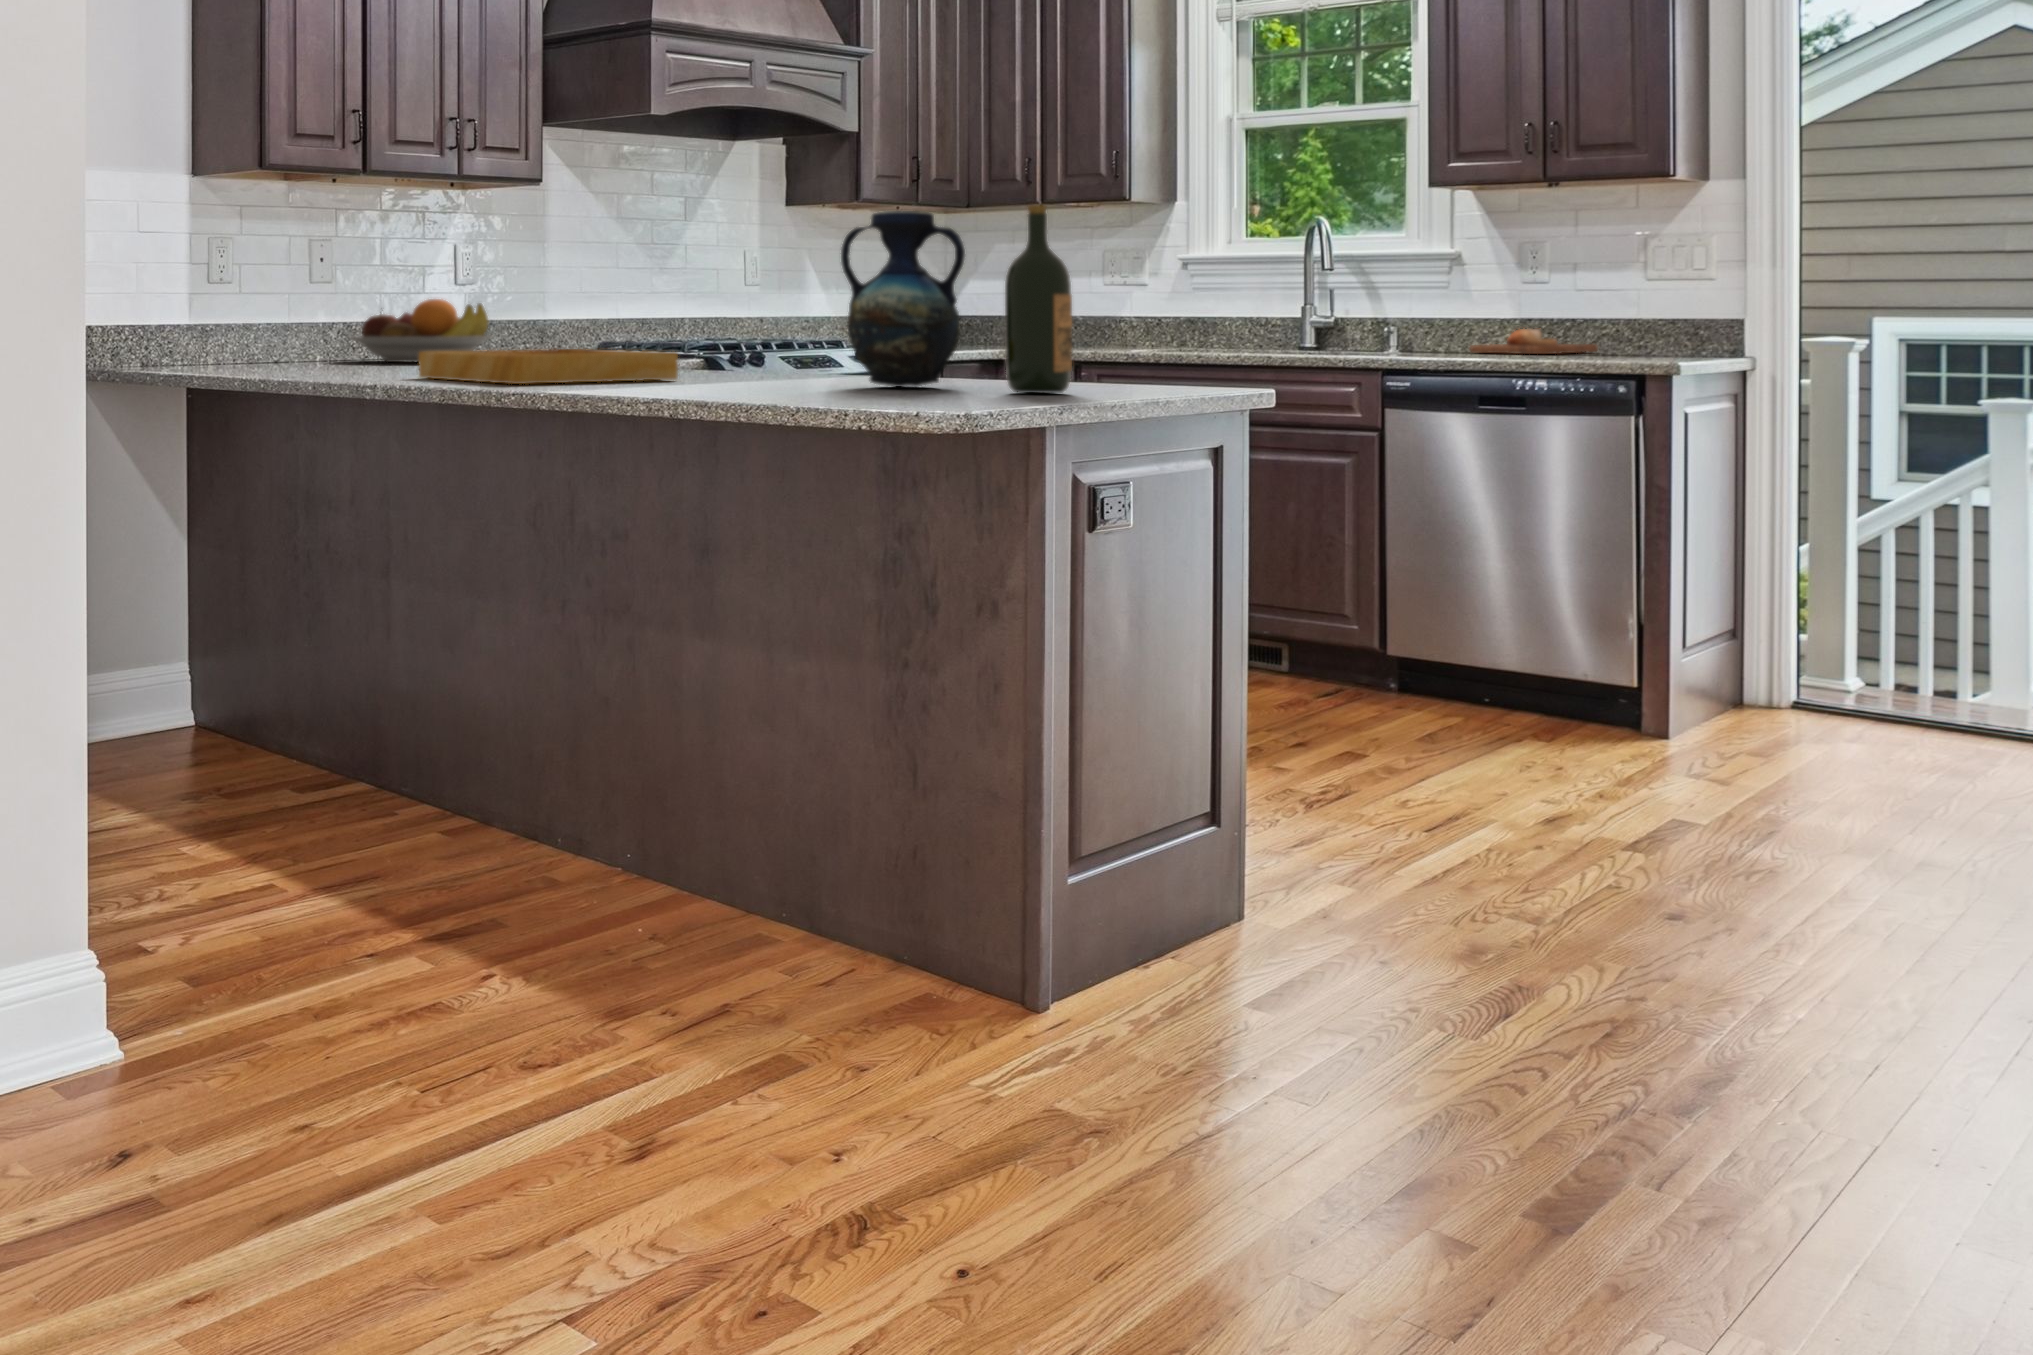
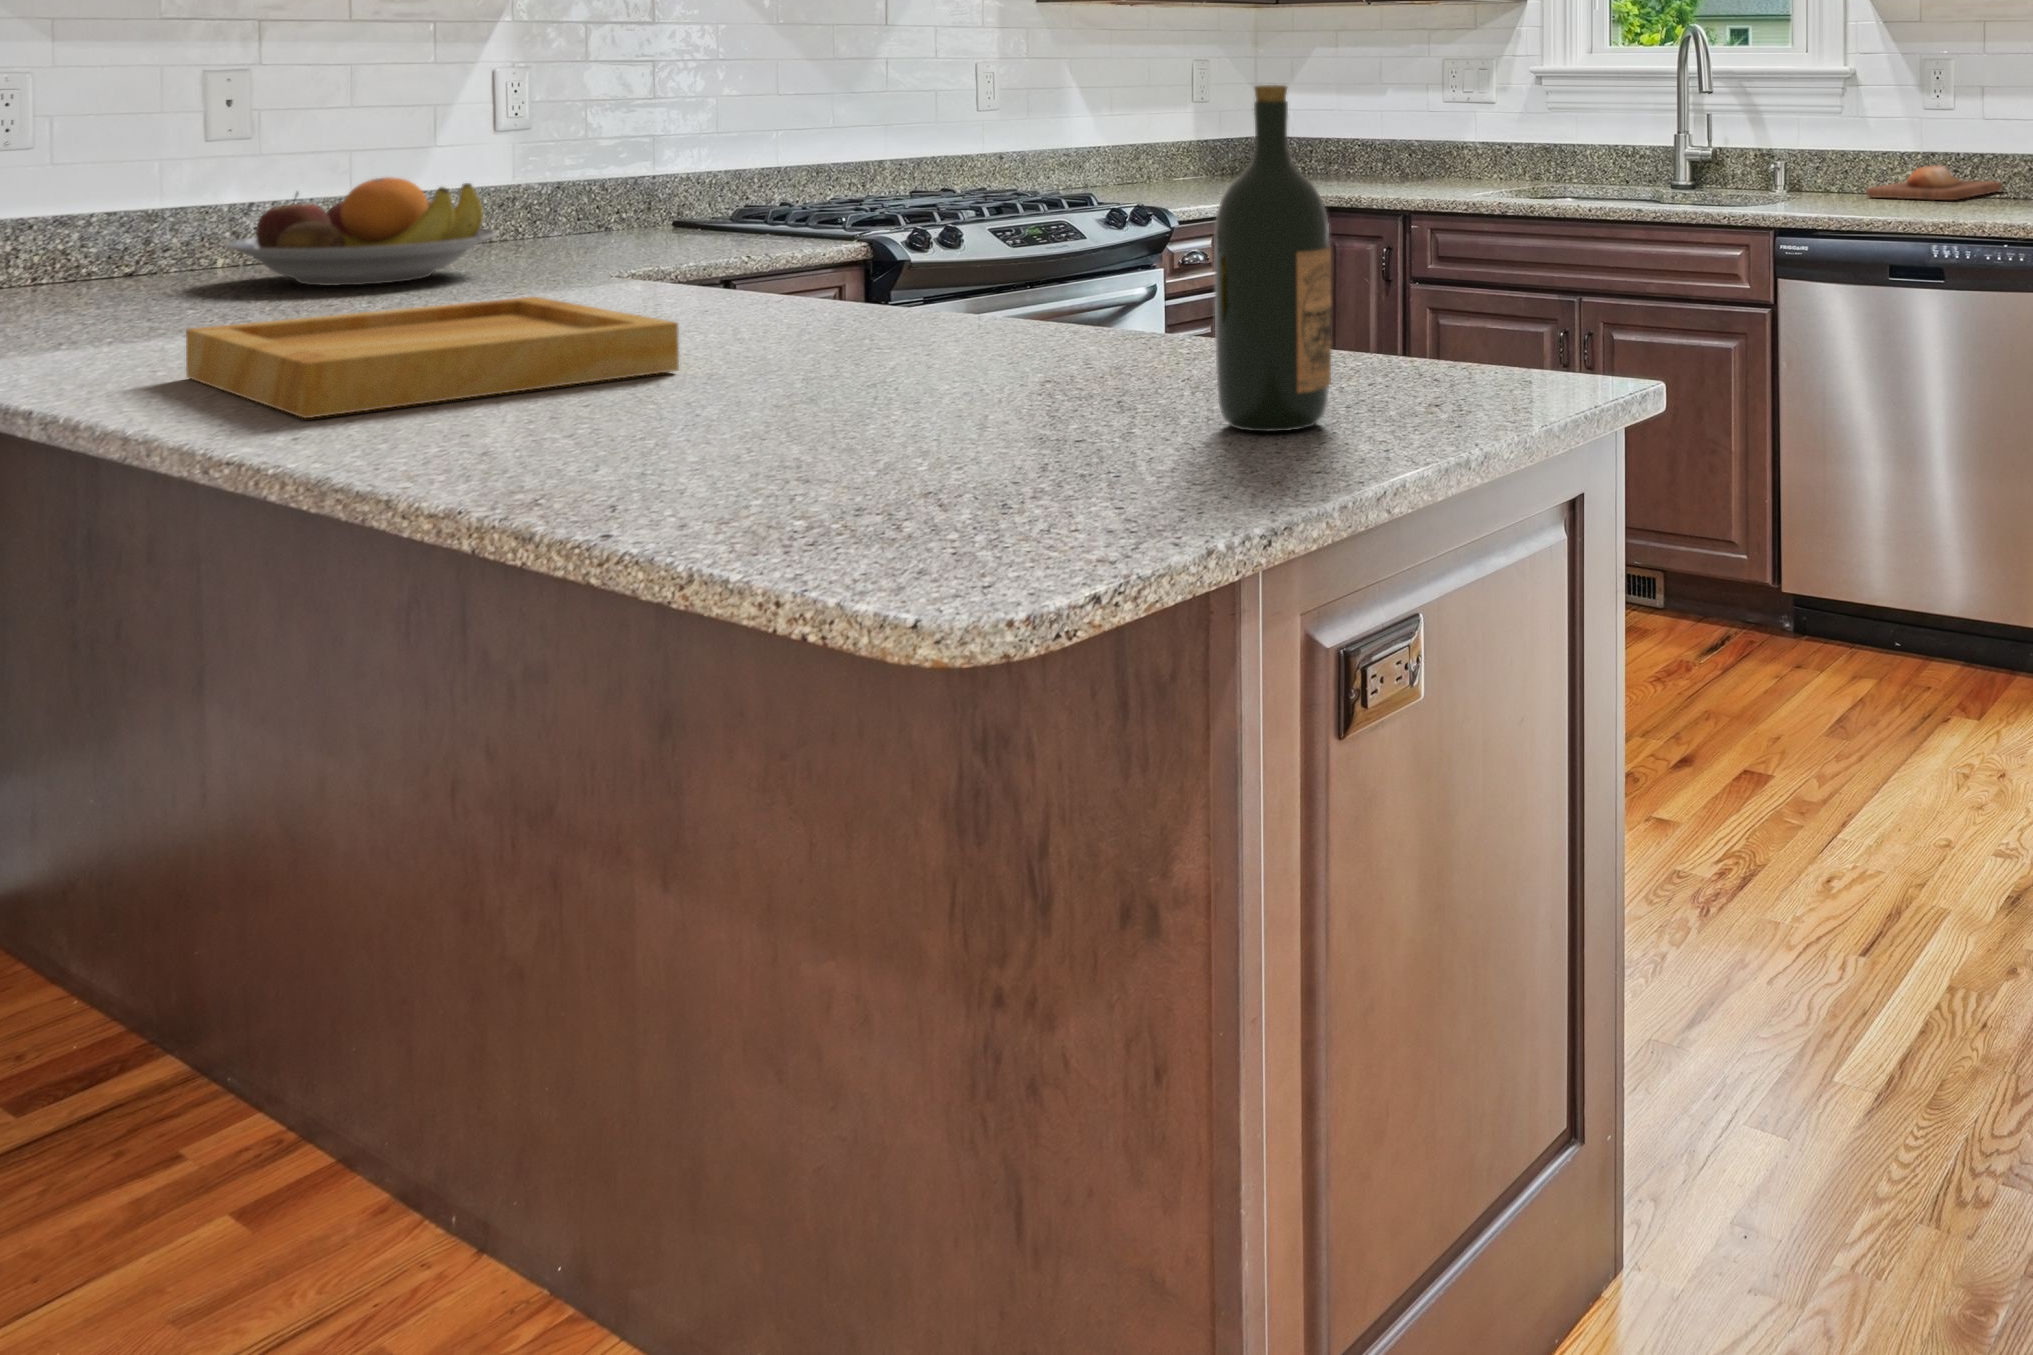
vase: present [841,211,965,387] -> none [944,84,1159,401]

